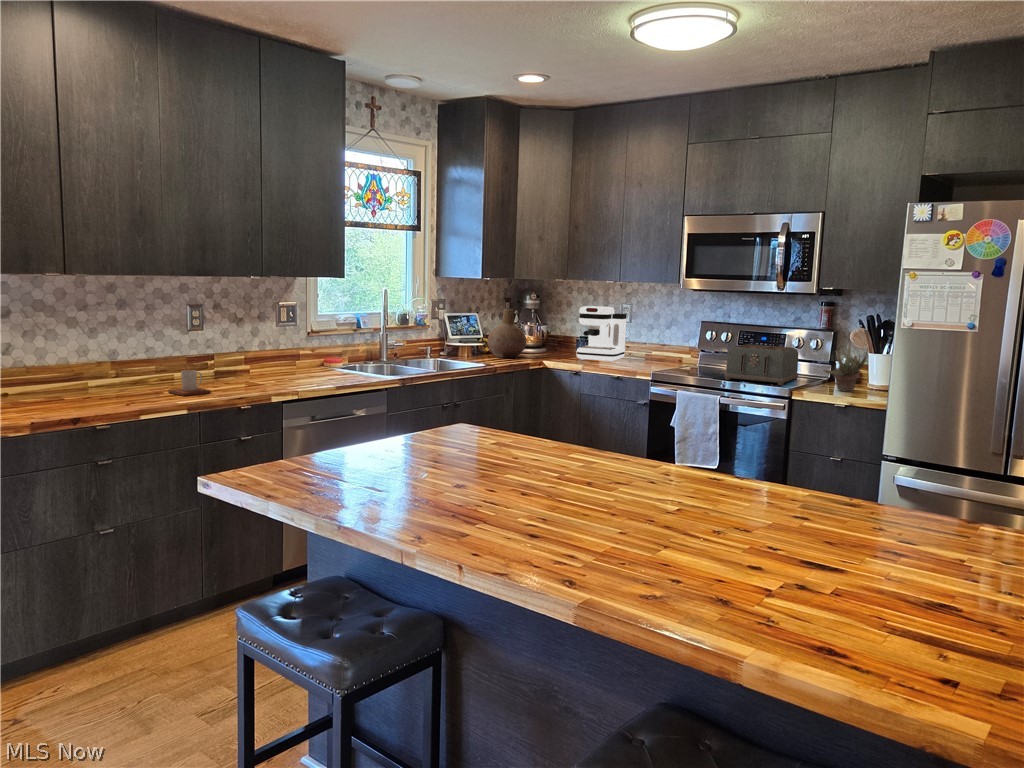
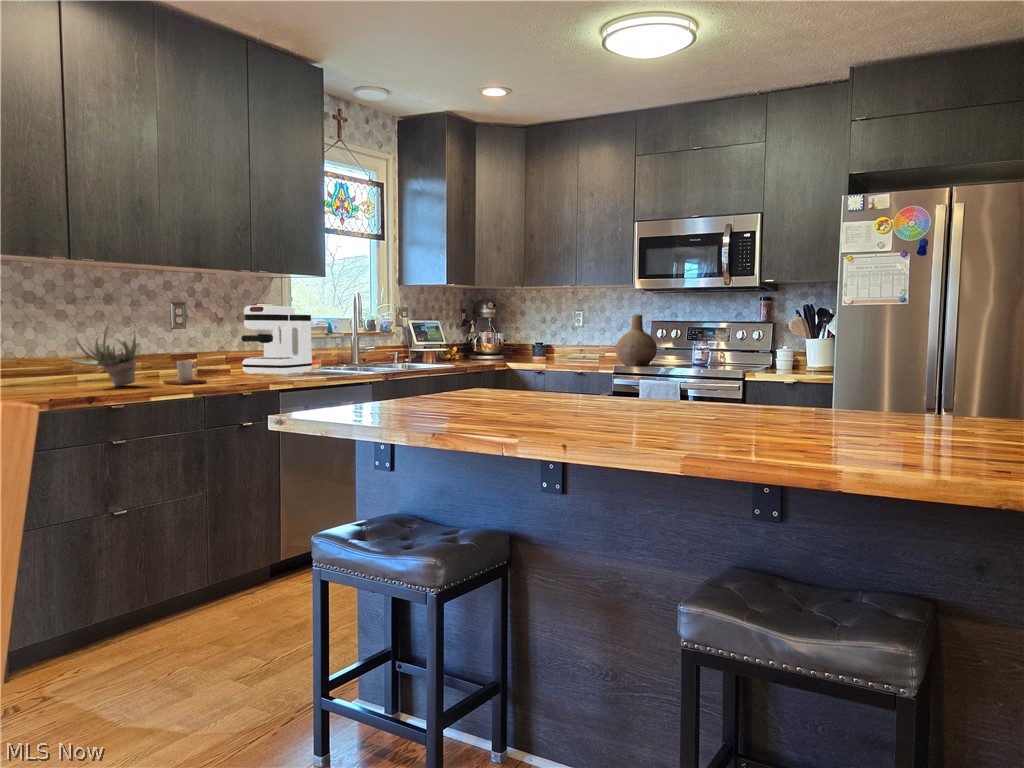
coffee maker: present [577,306,627,362] -> present [241,306,312,375]
vase: present [488,309,526,358] -> present [616,315,657,366]
succulent plant: present [824,341,867,392] -> present [68,323,140,386]
toaster: present [724,344,799,385] -> none [682,337,746,369]

